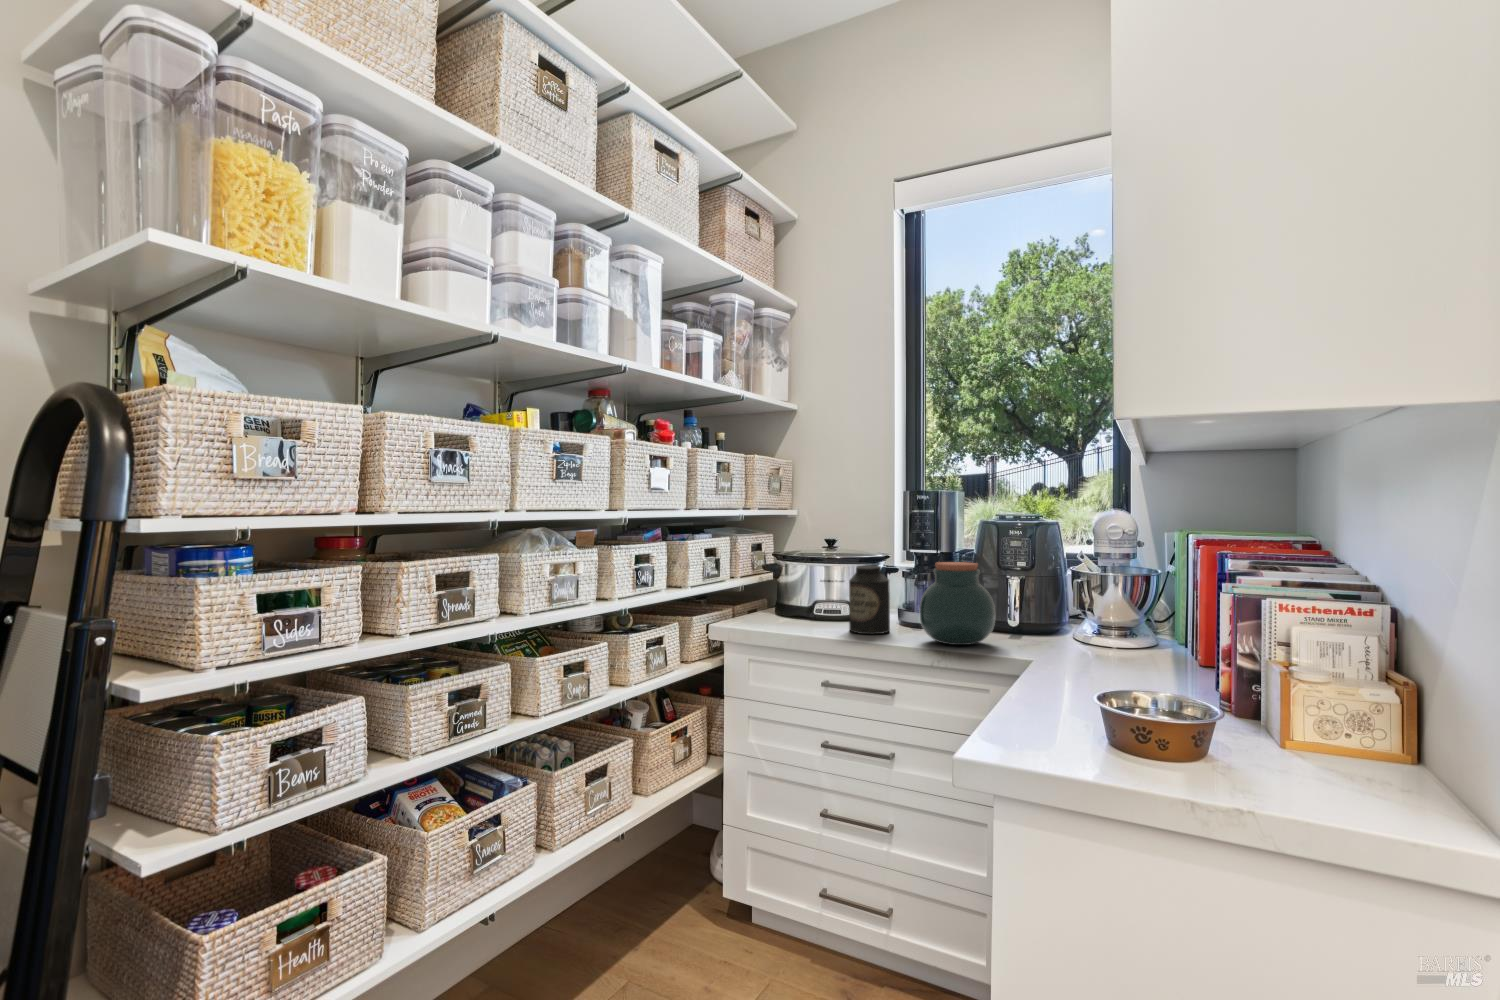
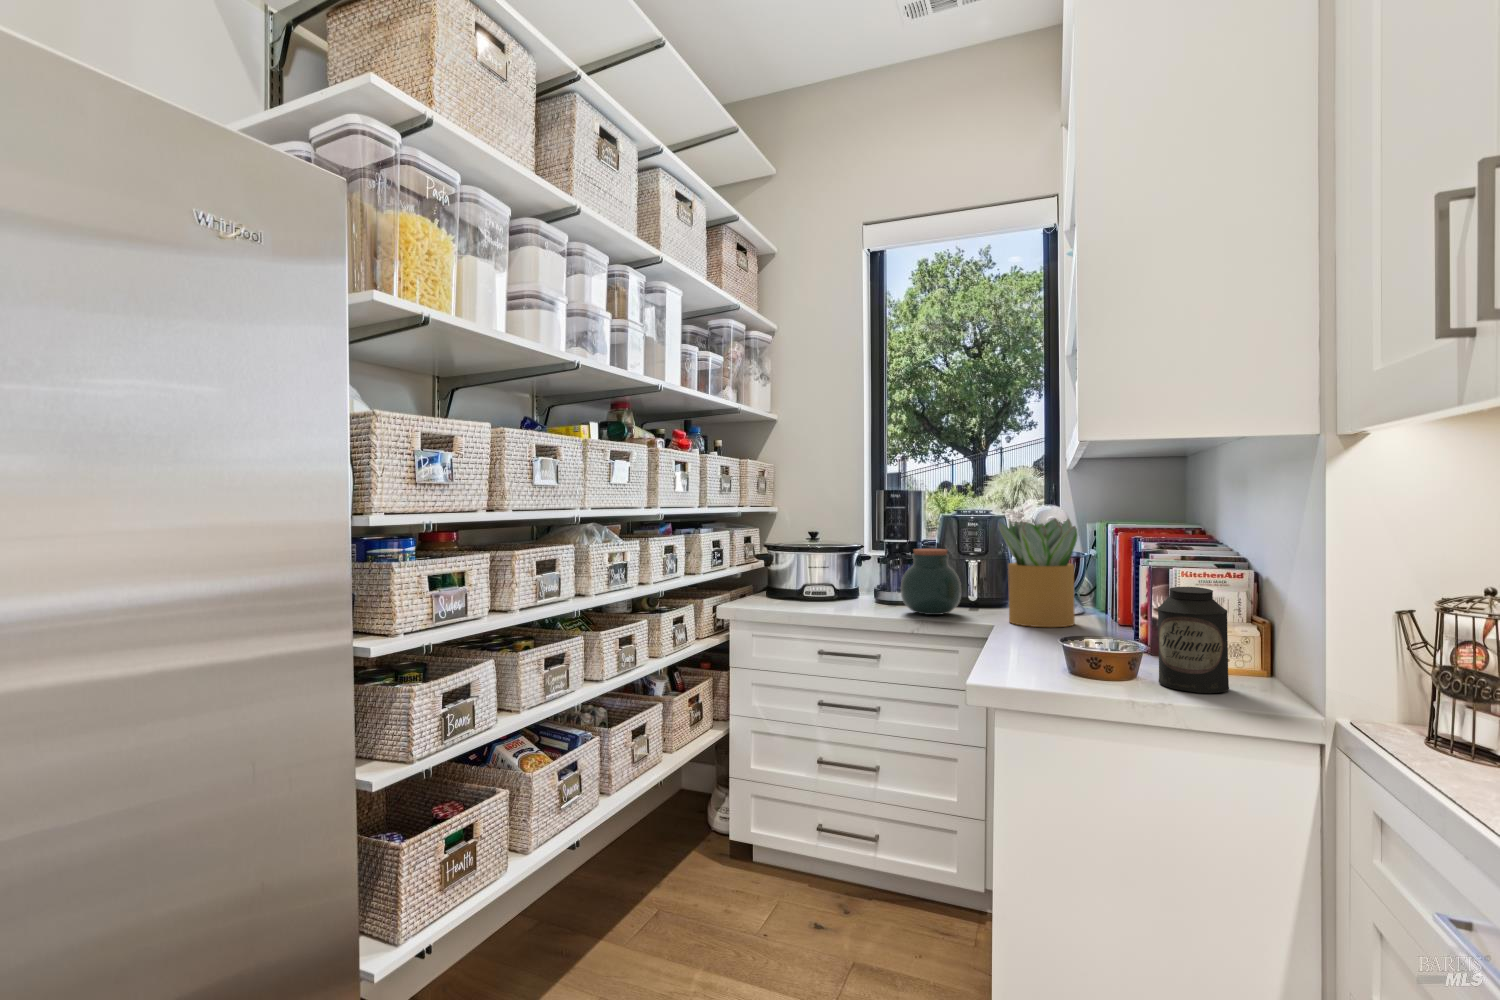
potted plant: none [1038,525,1143,668] -> present [999,519,1078,627]
canister: present [849,565,890,634] -> present [1158,587,1229,693]

